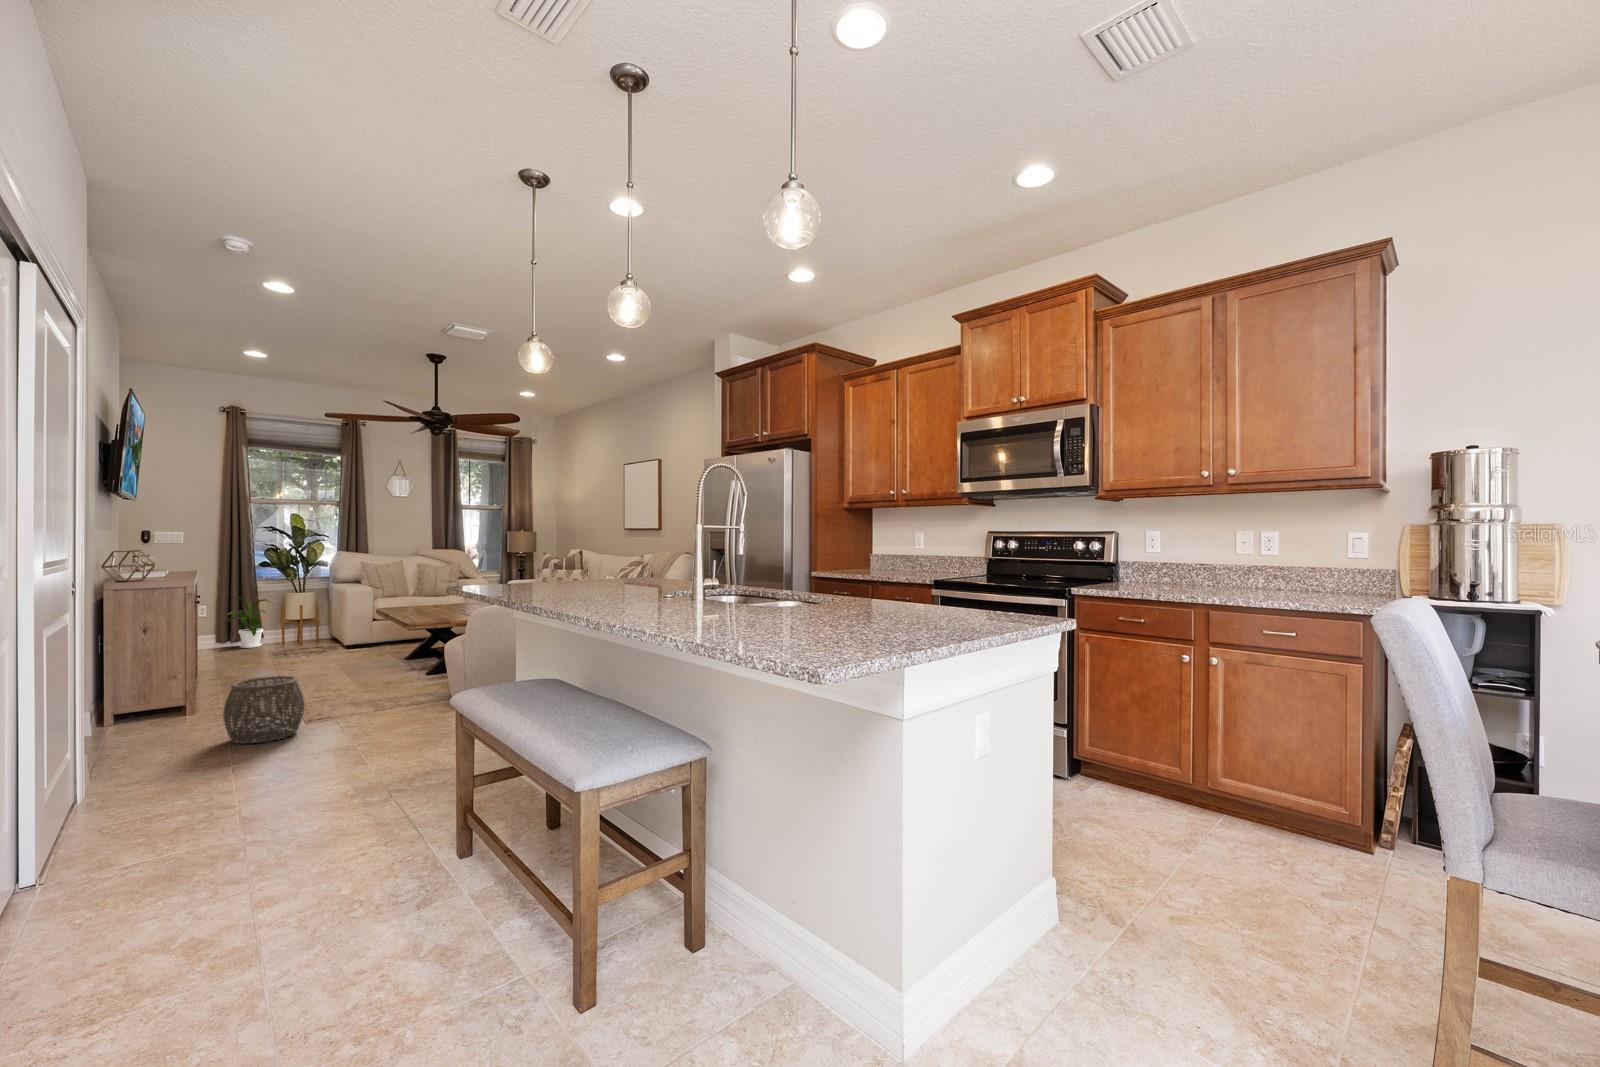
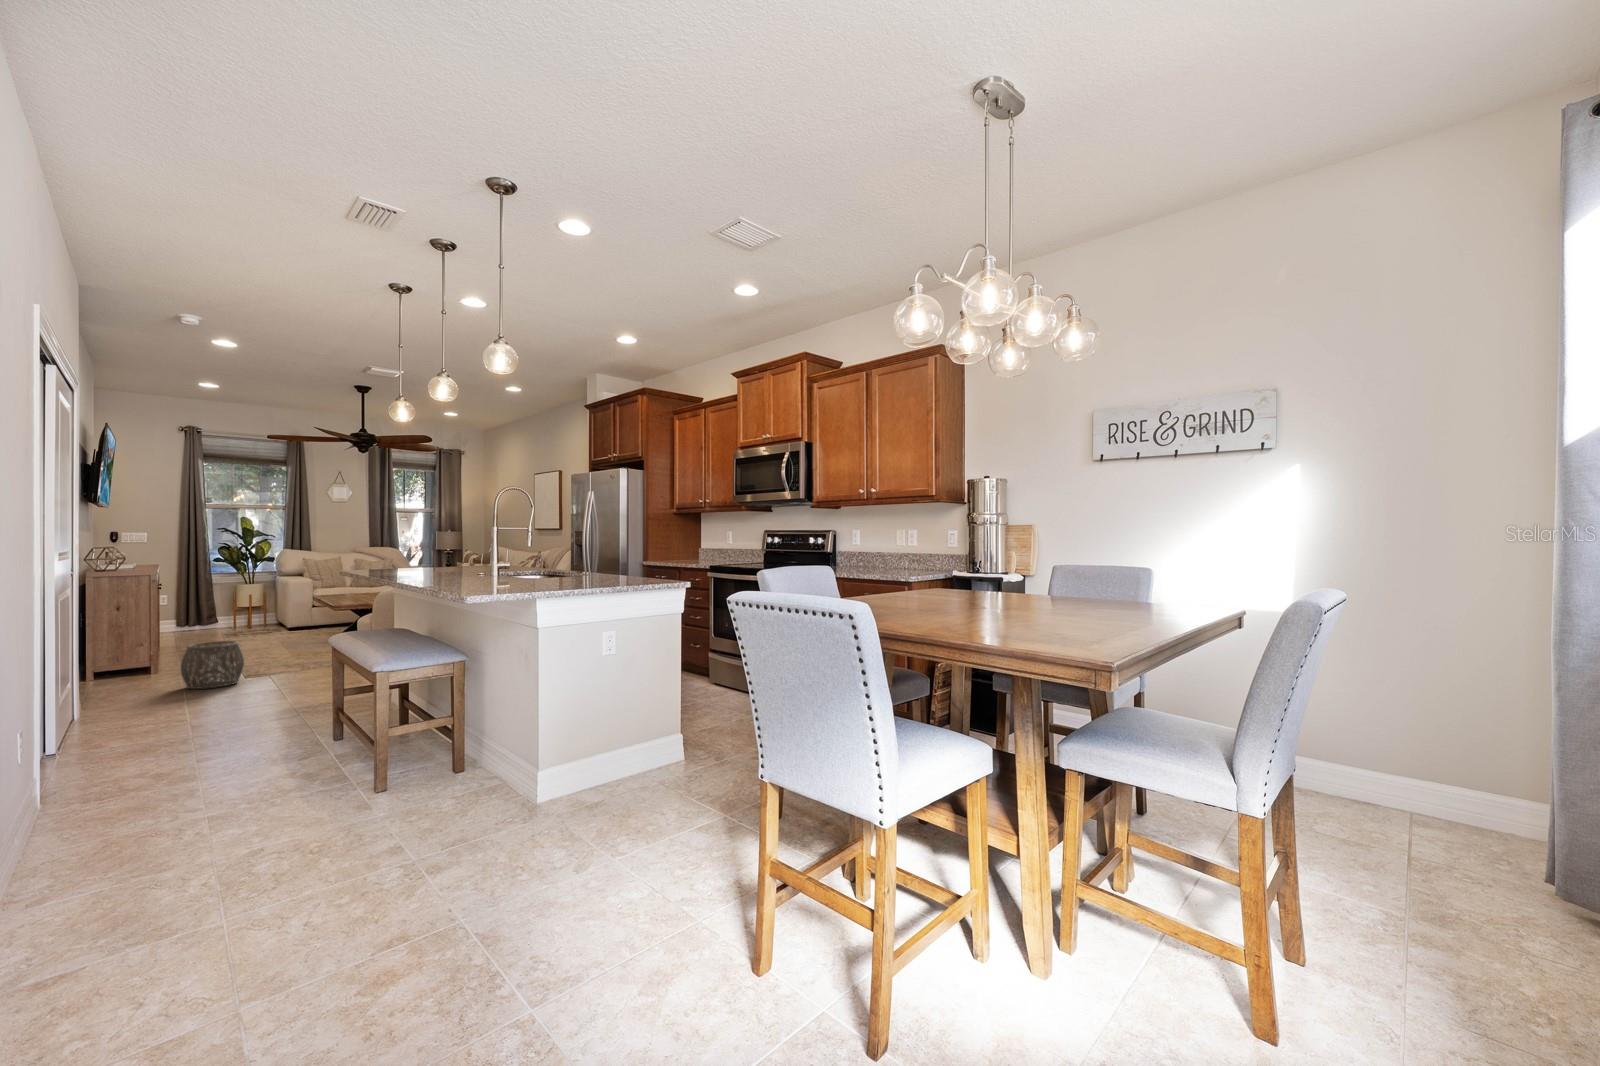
house plant: present [225,596,273,648] -> none [183,586,228,630]

